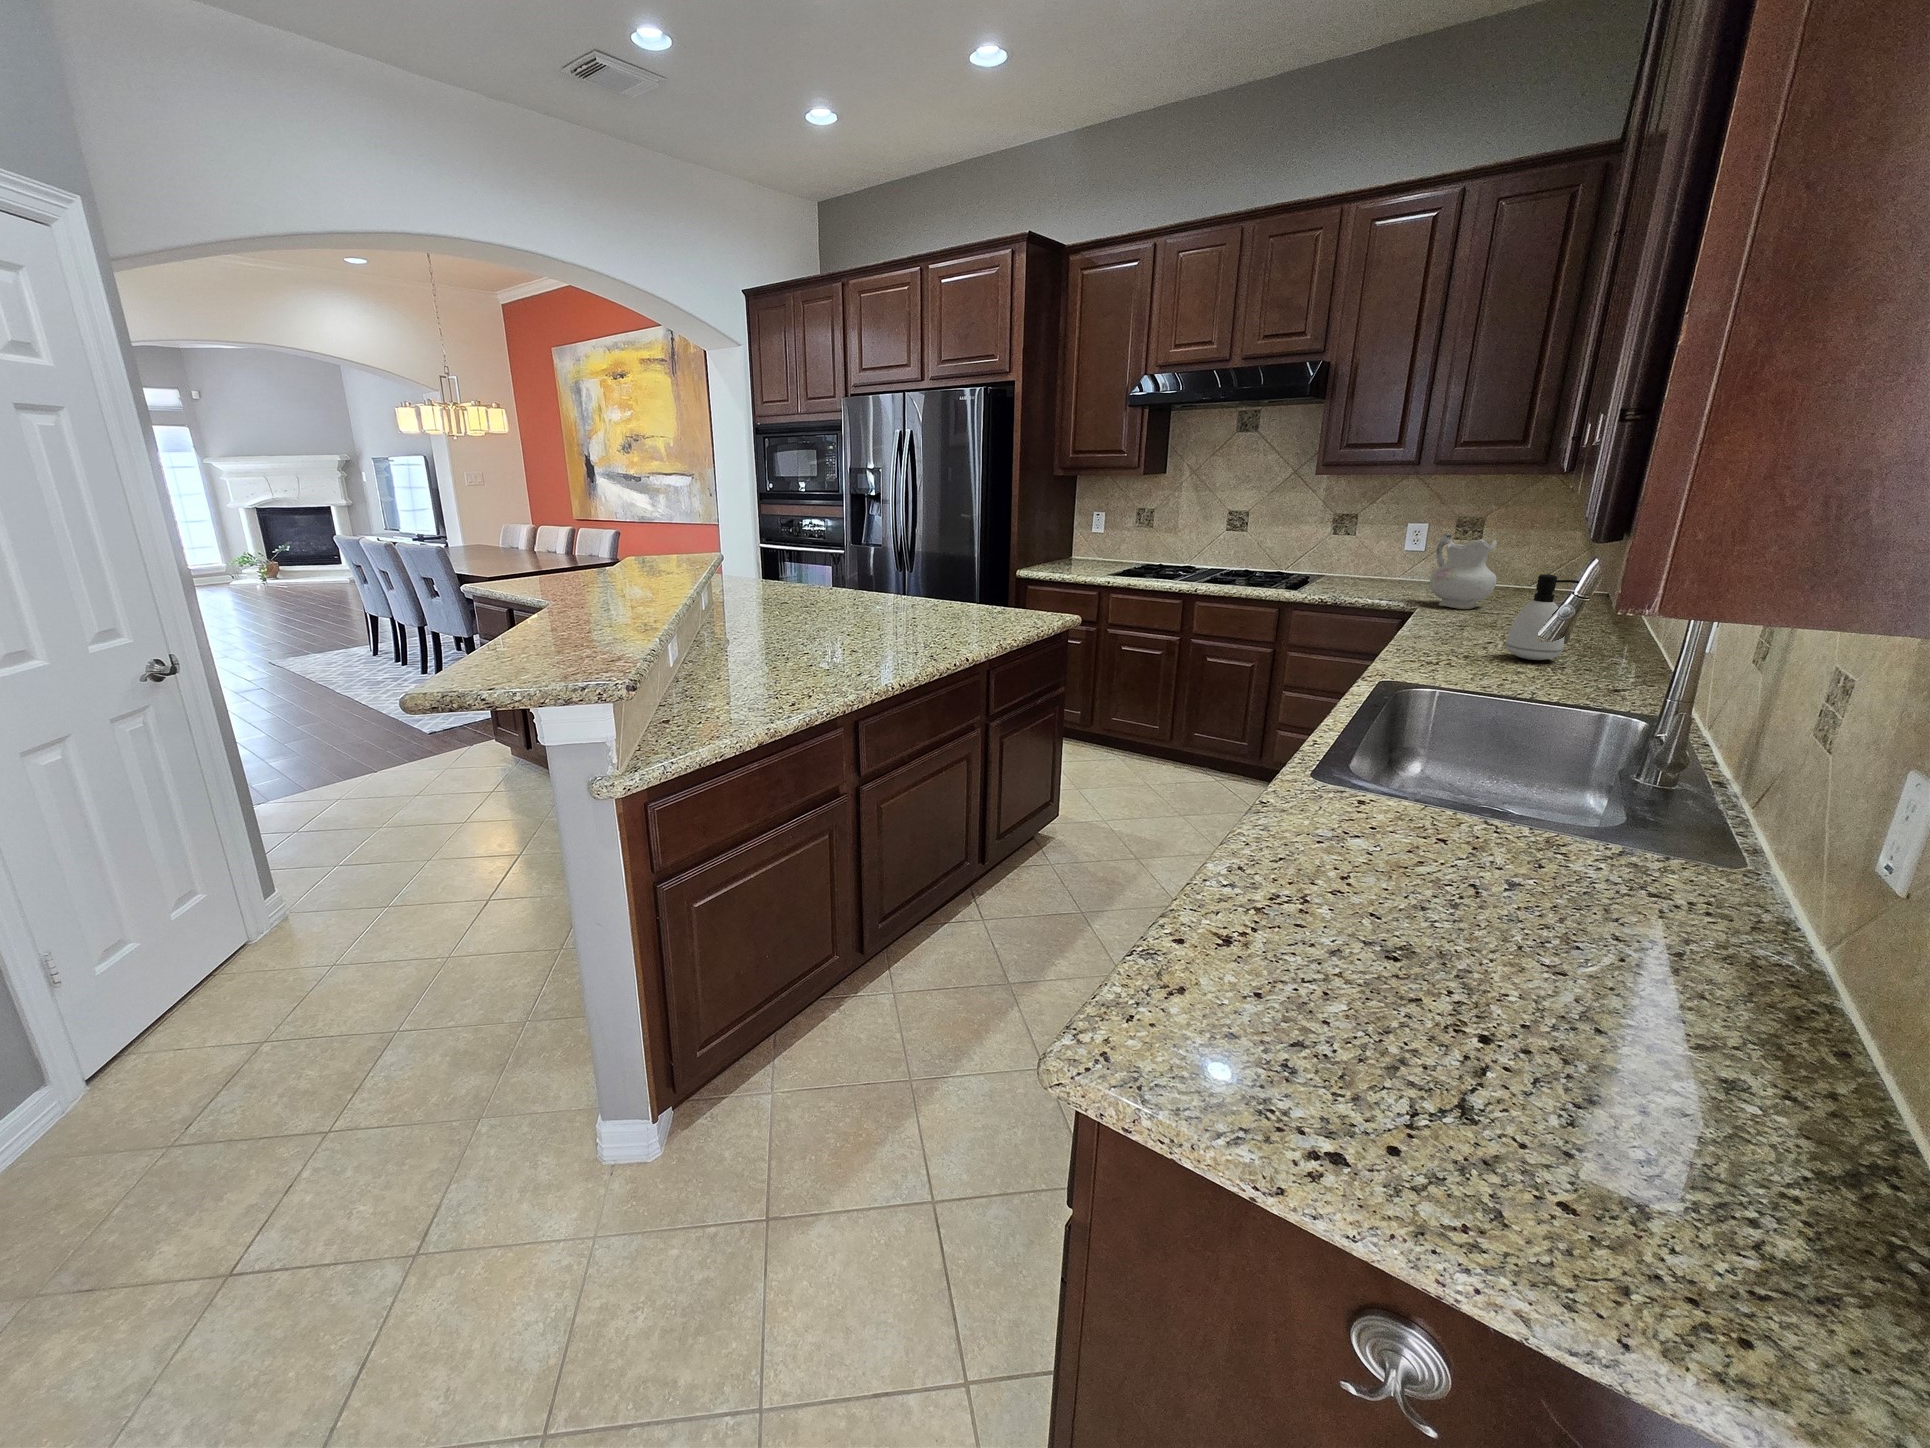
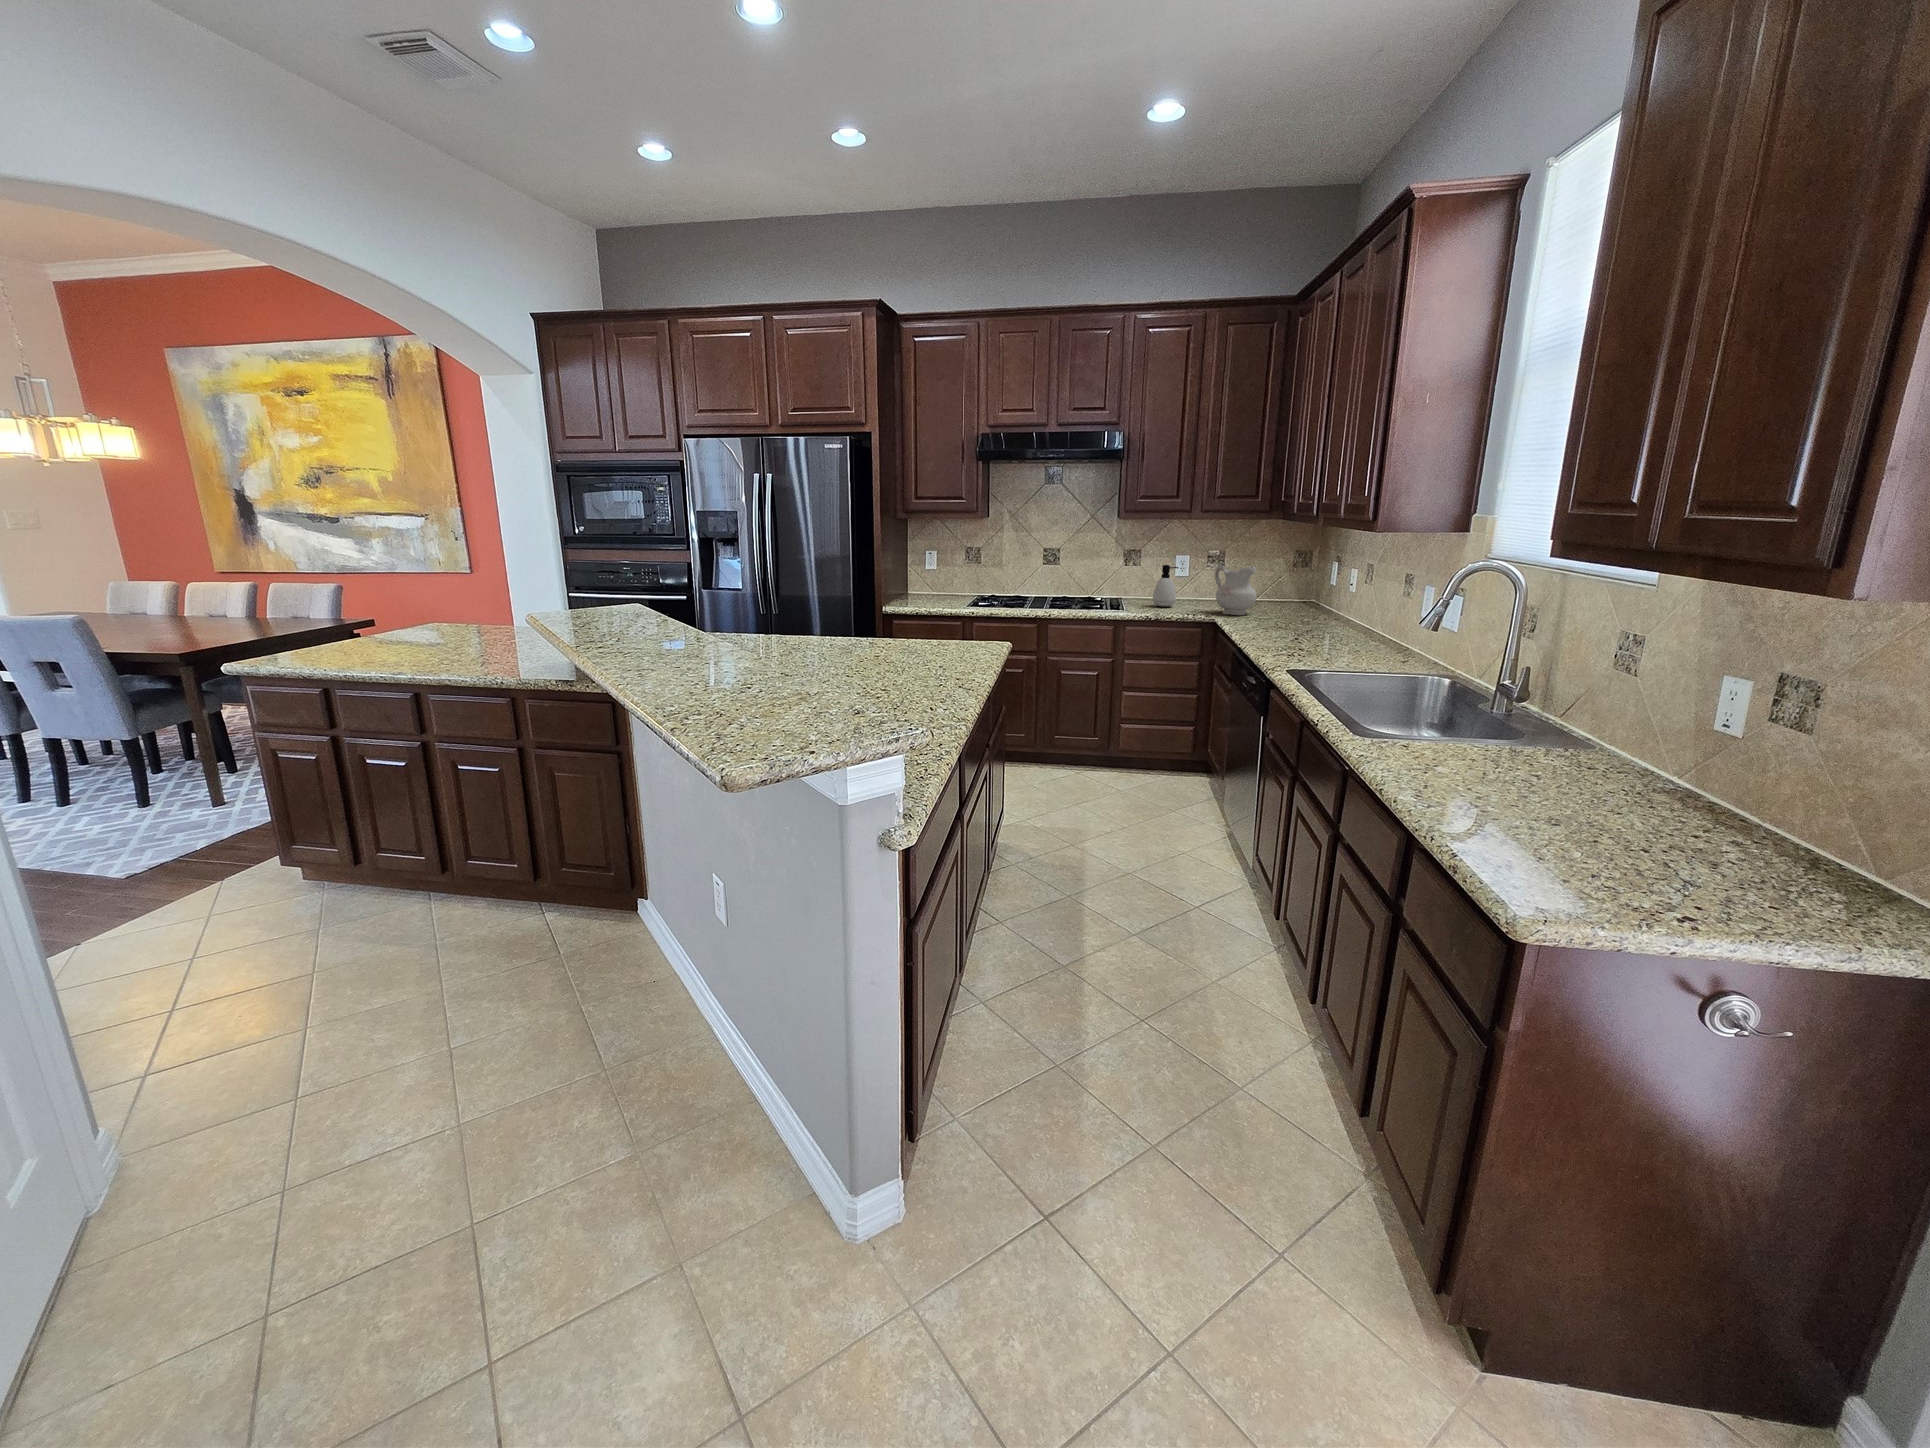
soap dispenser: present [1506,574,1579,660] -> present [1153,565,1178,607]

